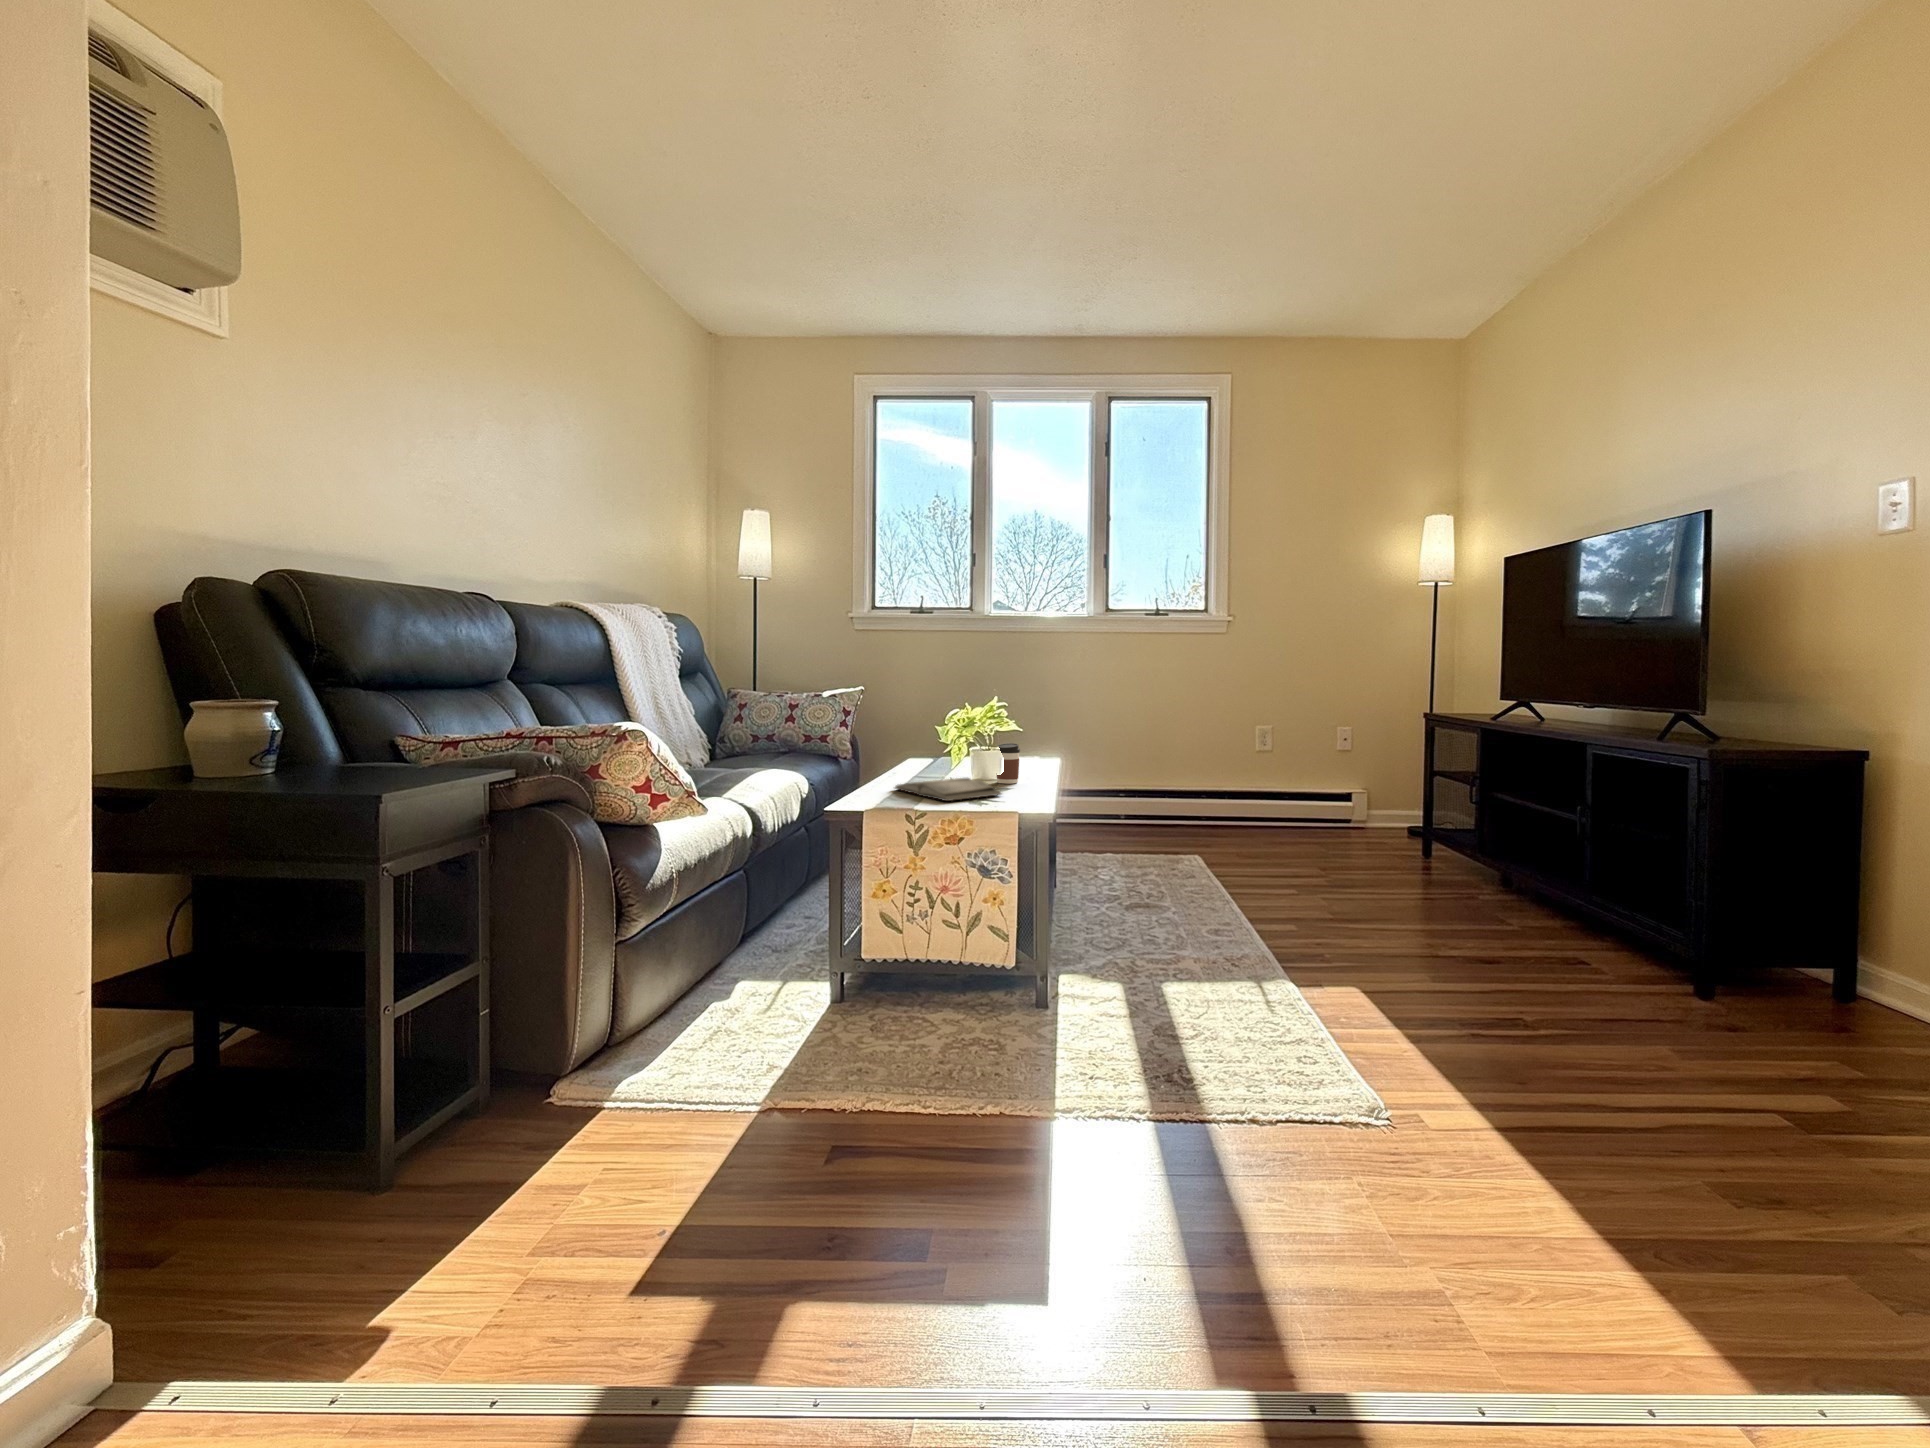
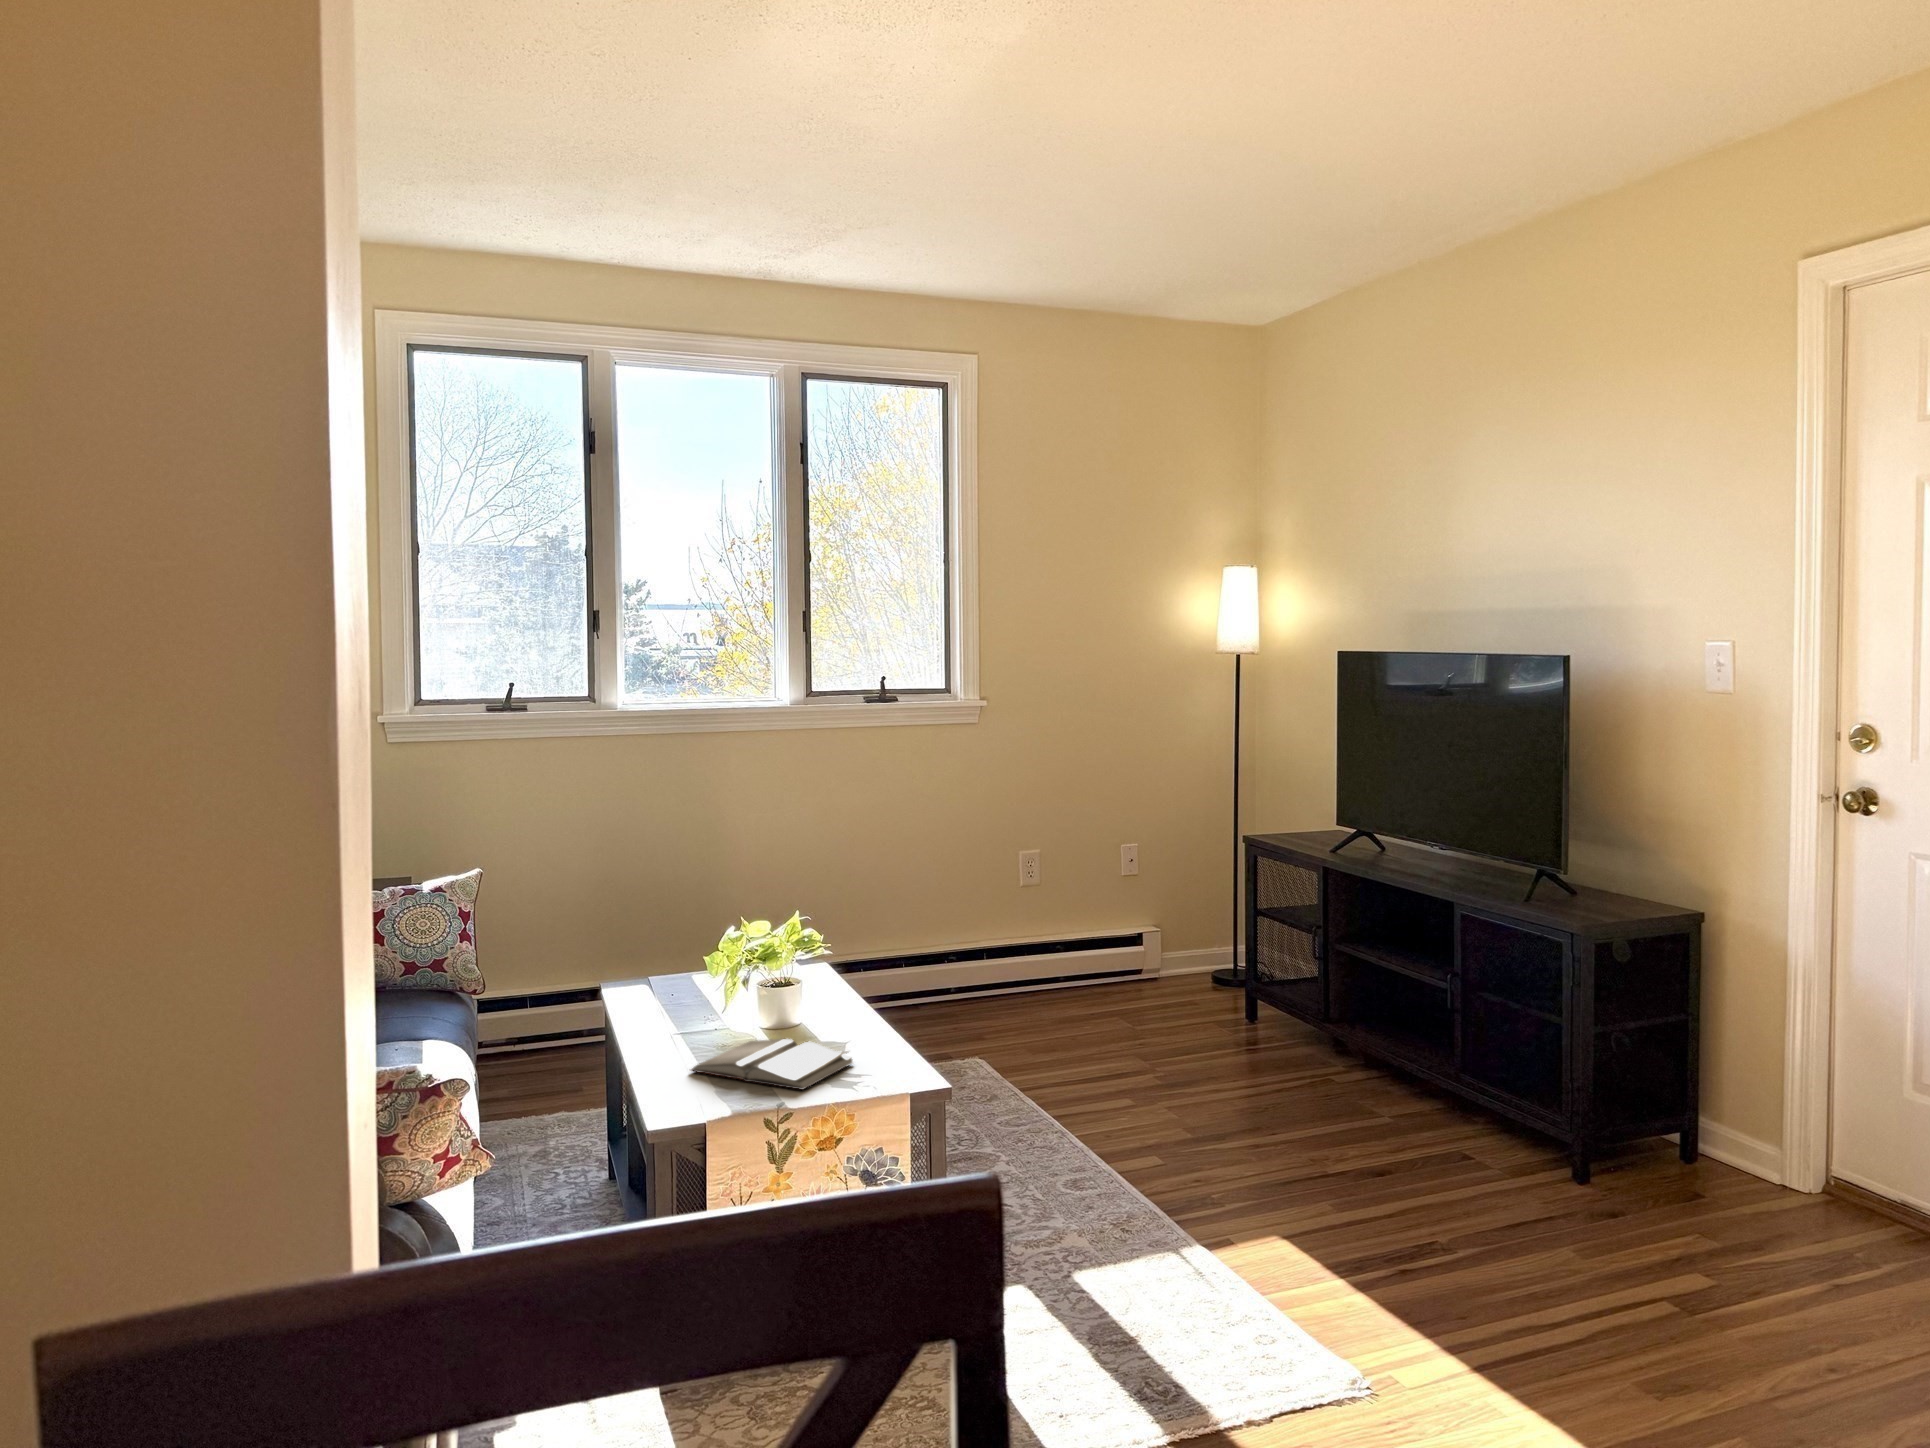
coffee cup: present [997,744,1020,784] -> none [803,974,838,1034]

